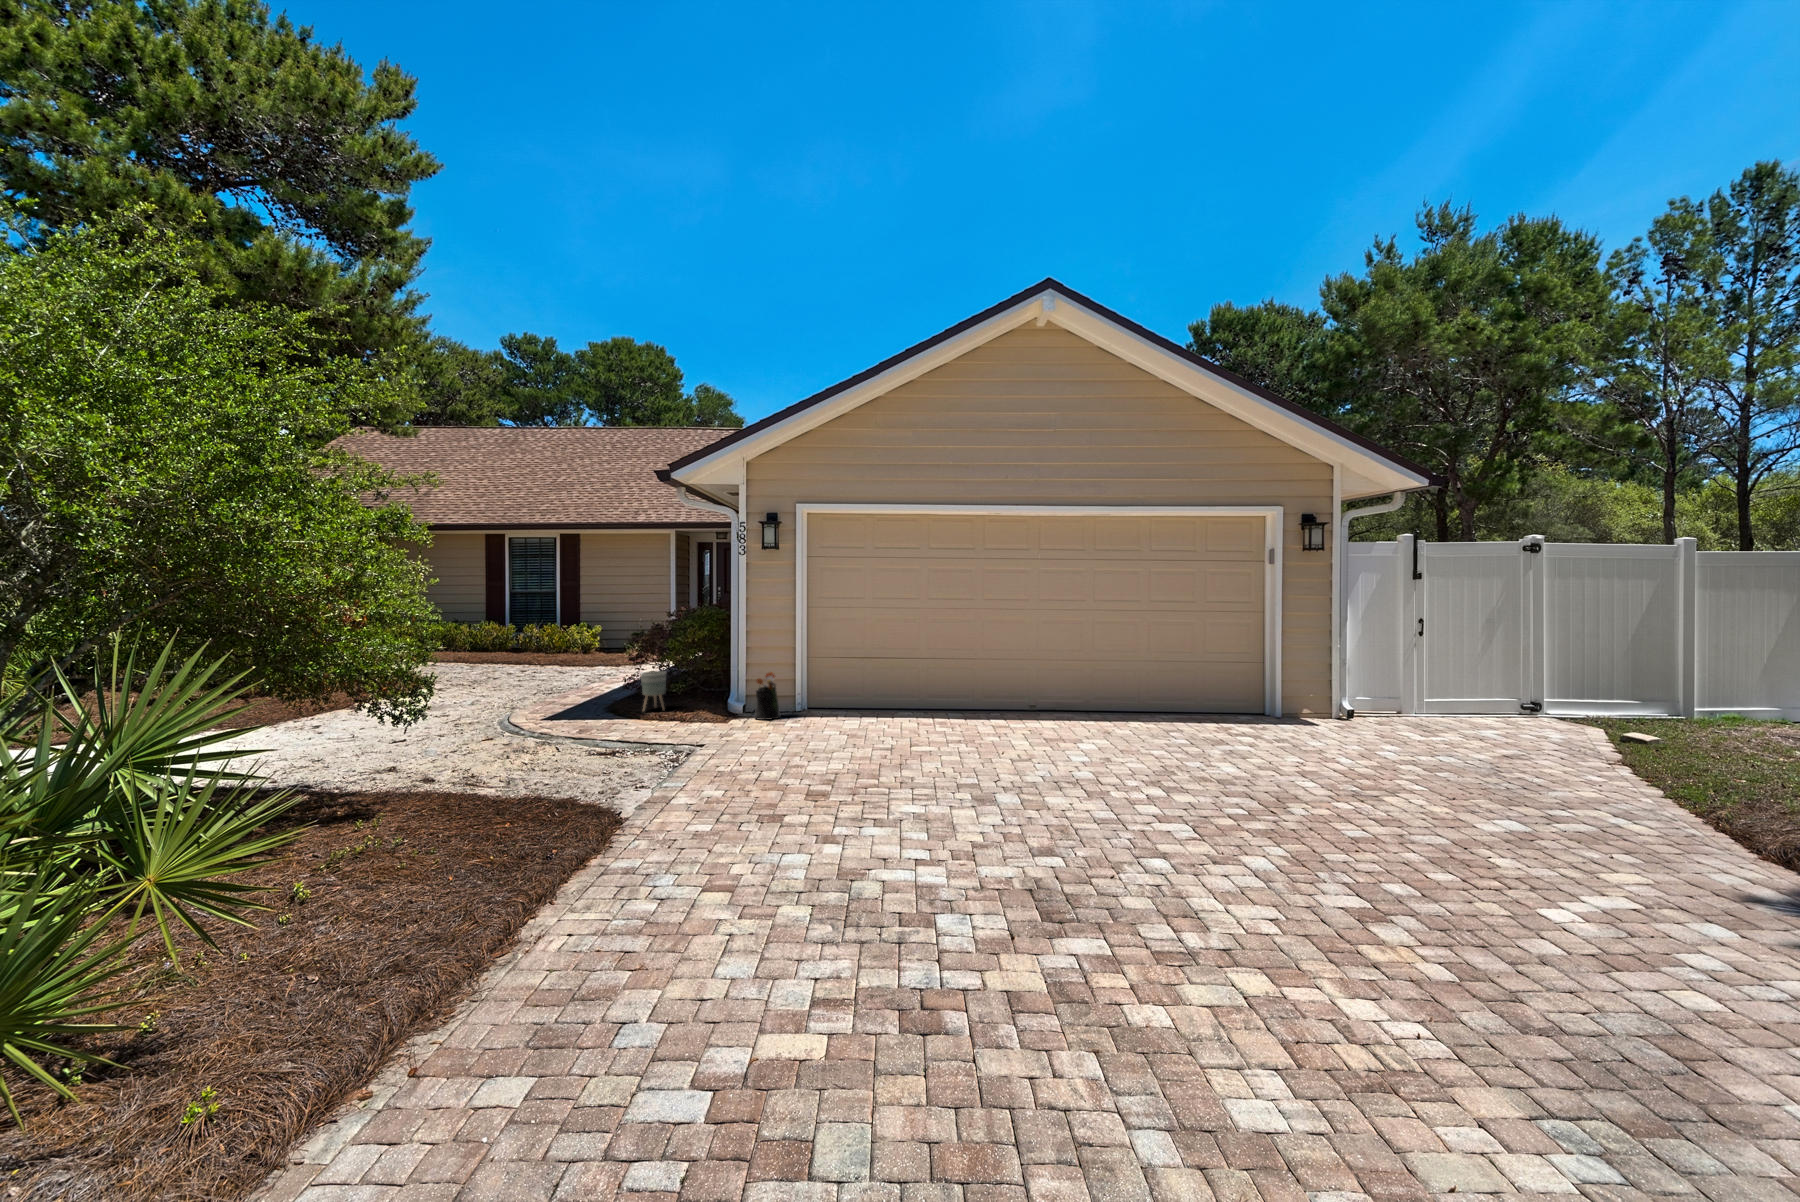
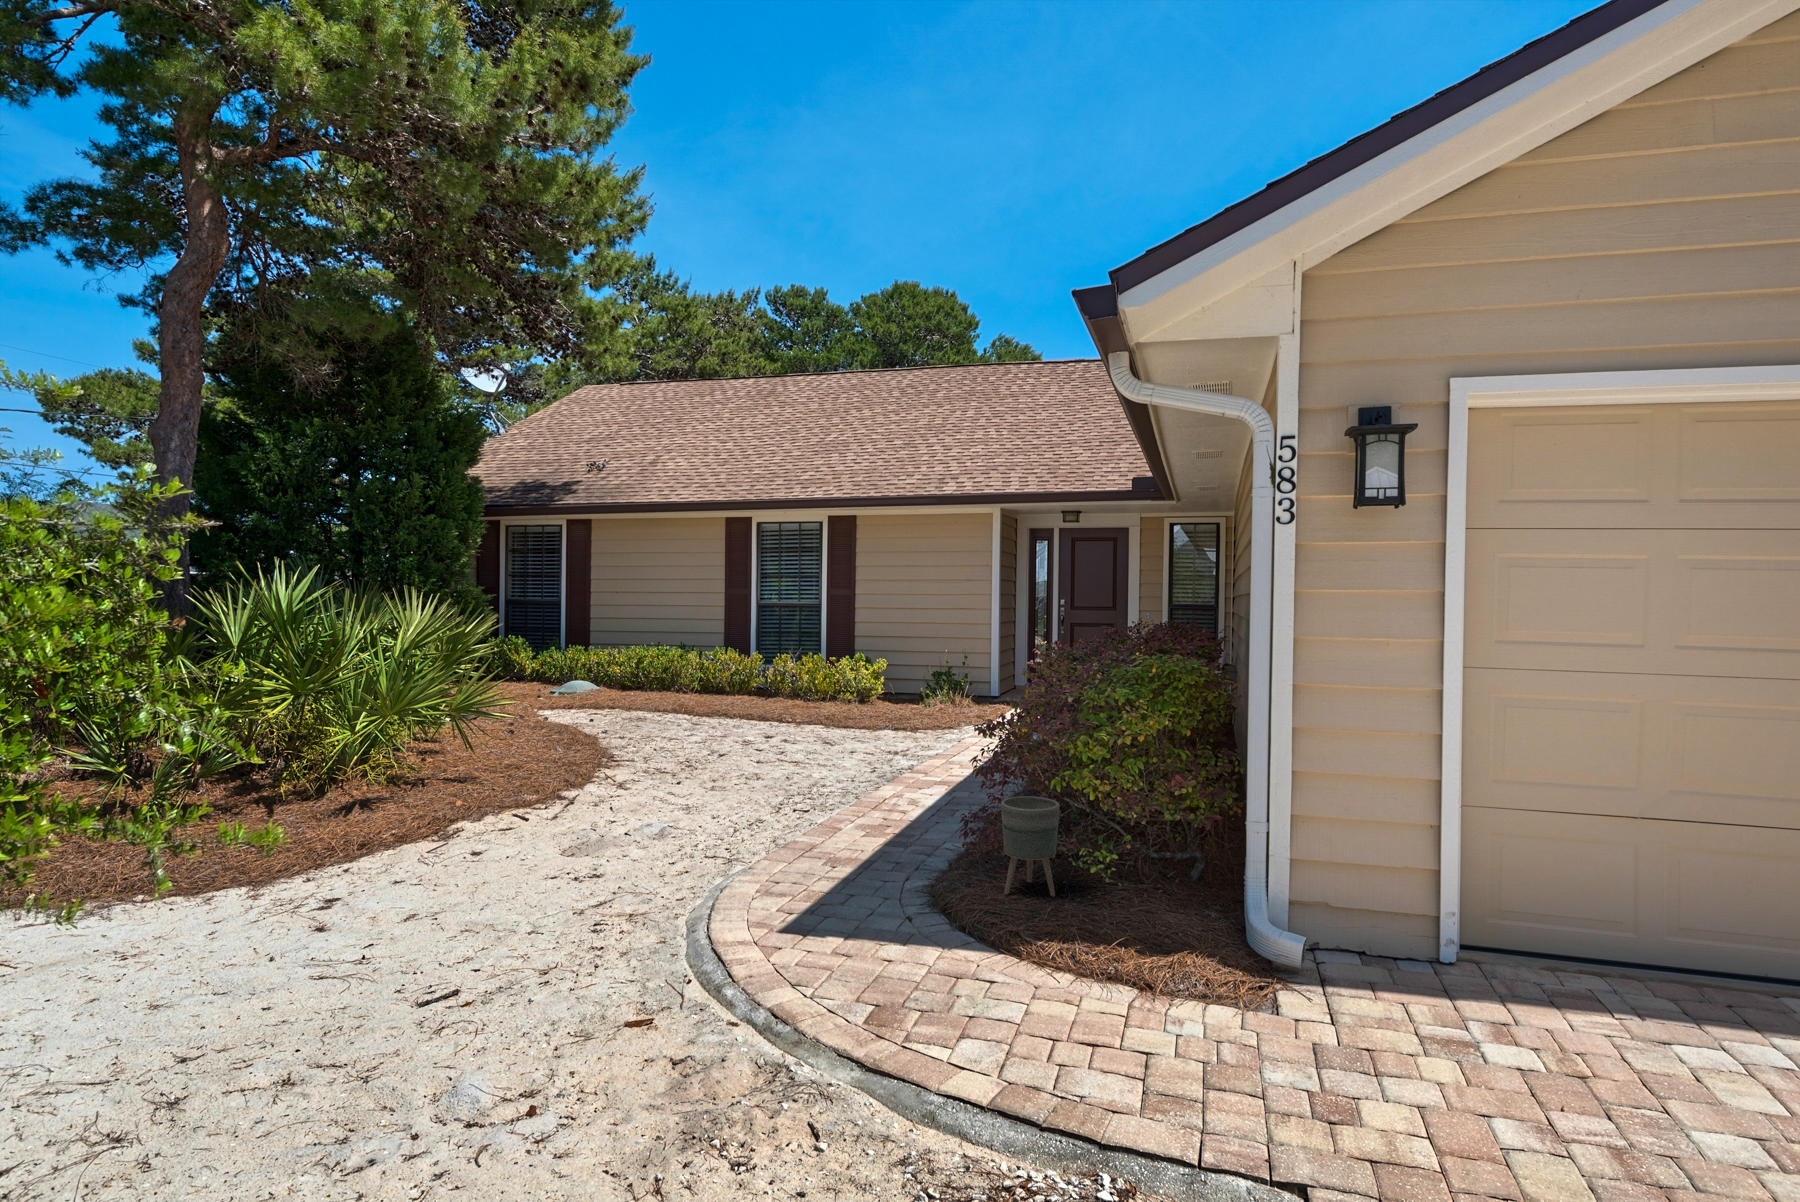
watering can: present [755,672,780,720] -> none [1321,842,1404,990]

